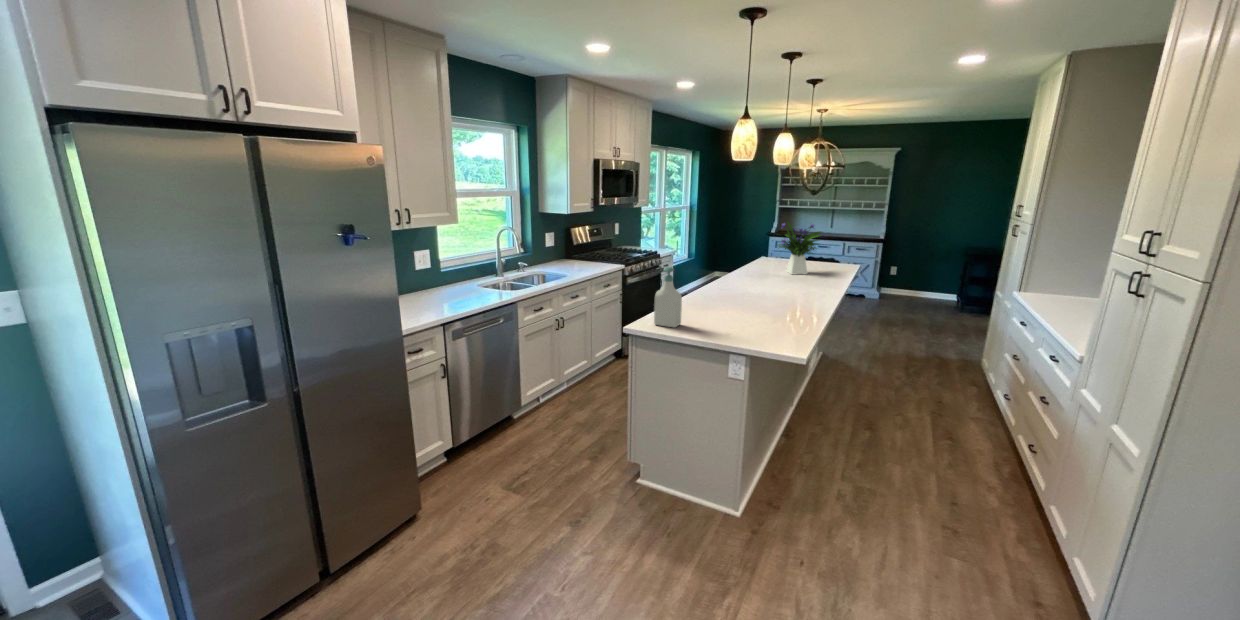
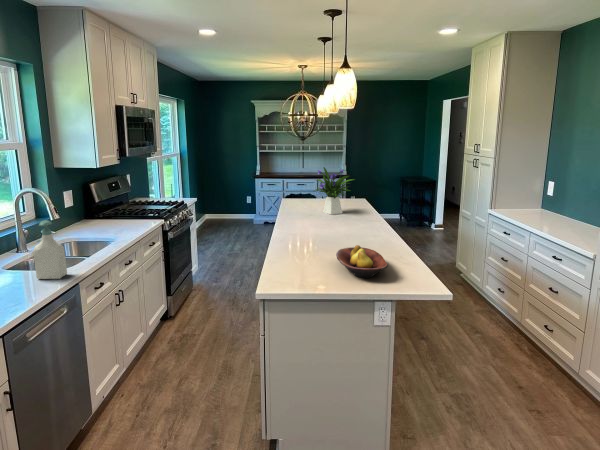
soap bottle: present [654,267,682,327] -> present [33,220,67,279]
fruit bowl: none [715,298,770,330] -> present [336,245,387,278]

